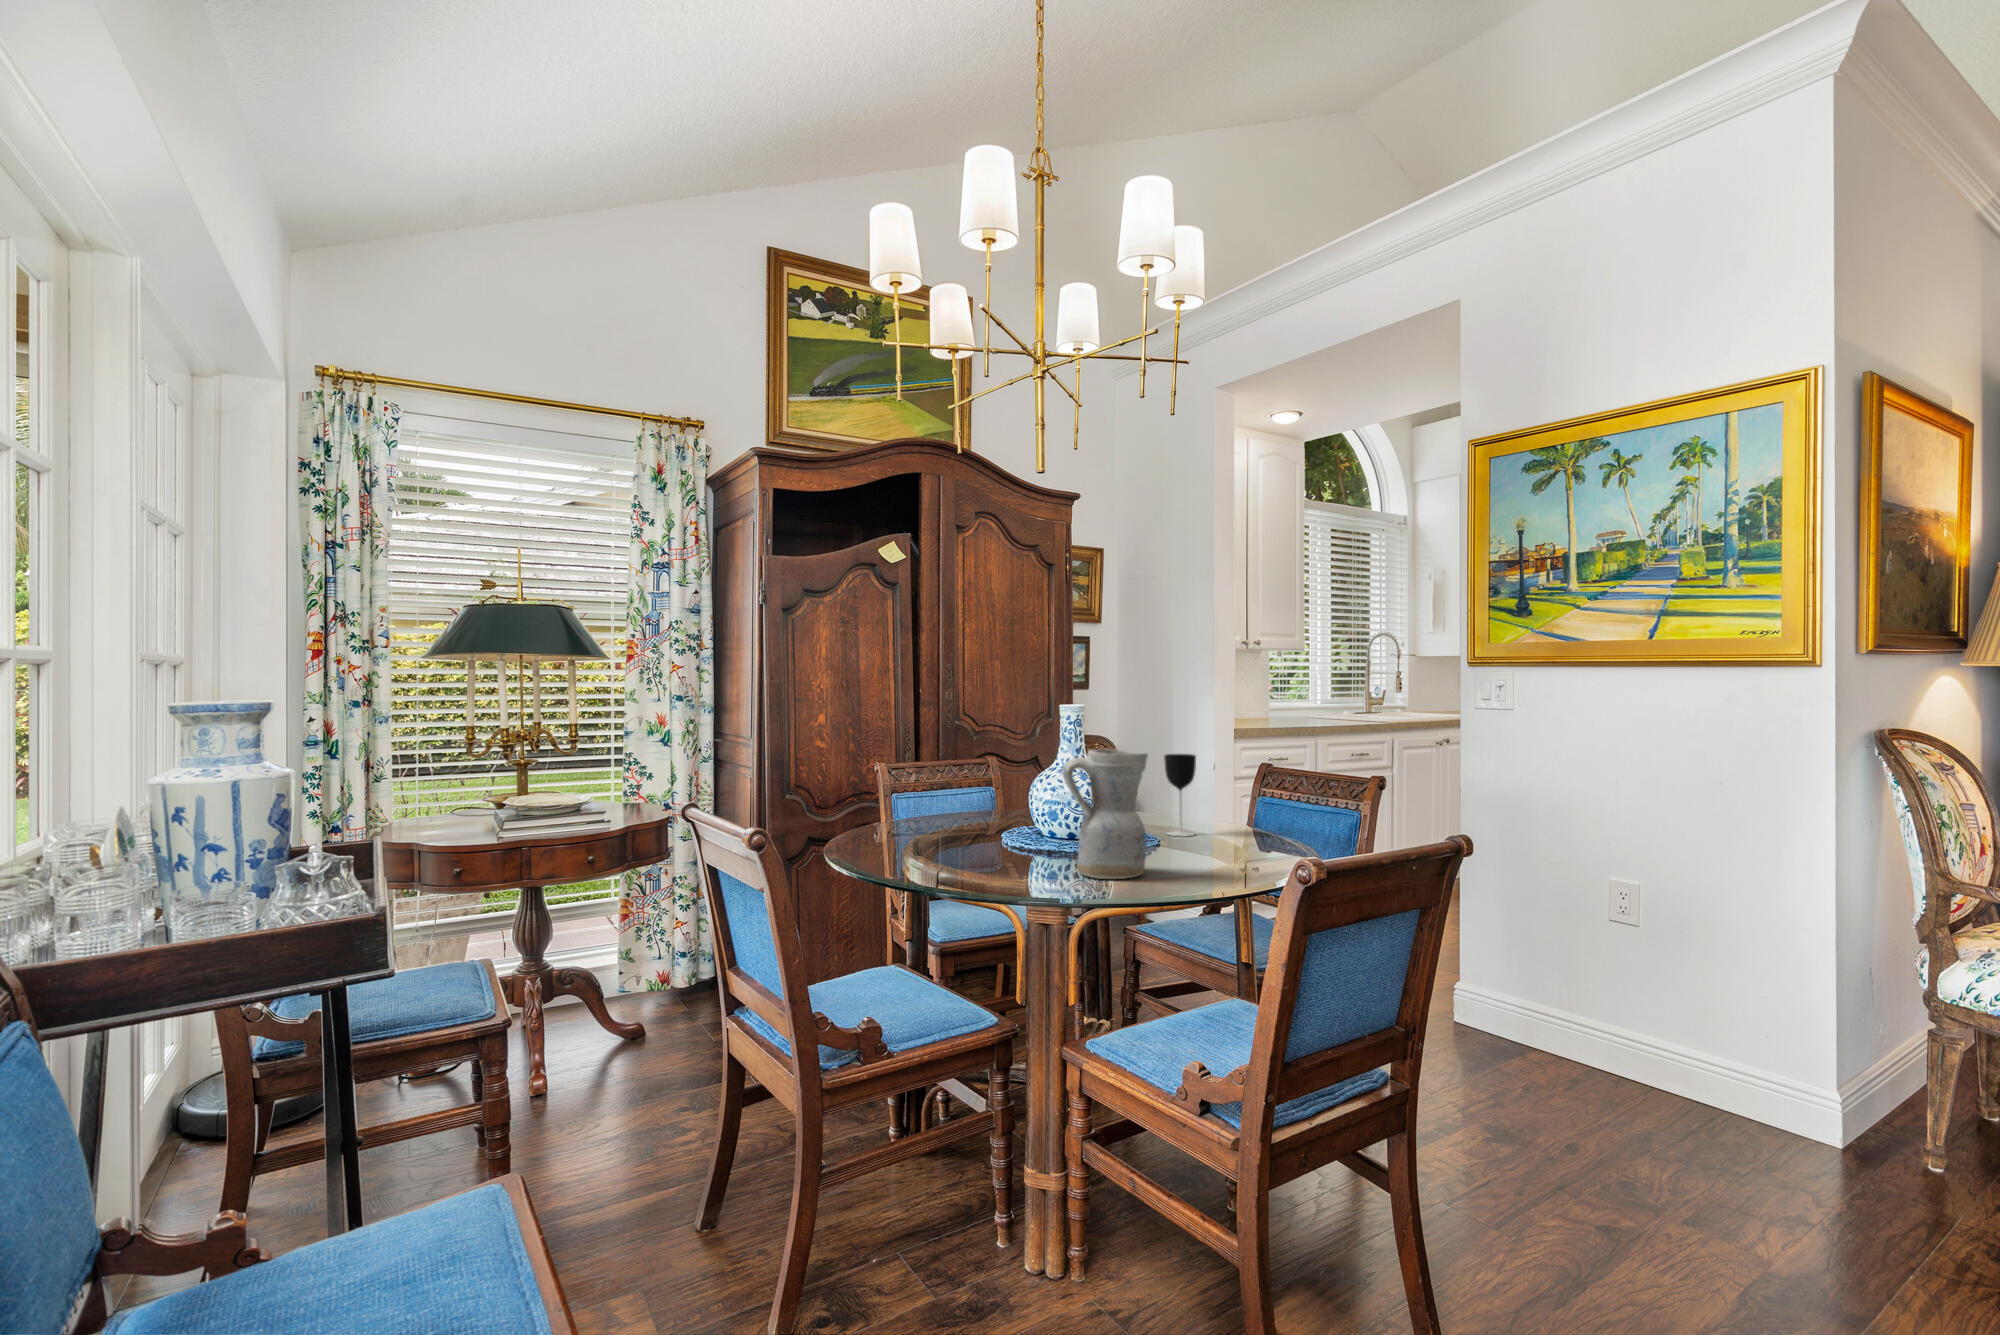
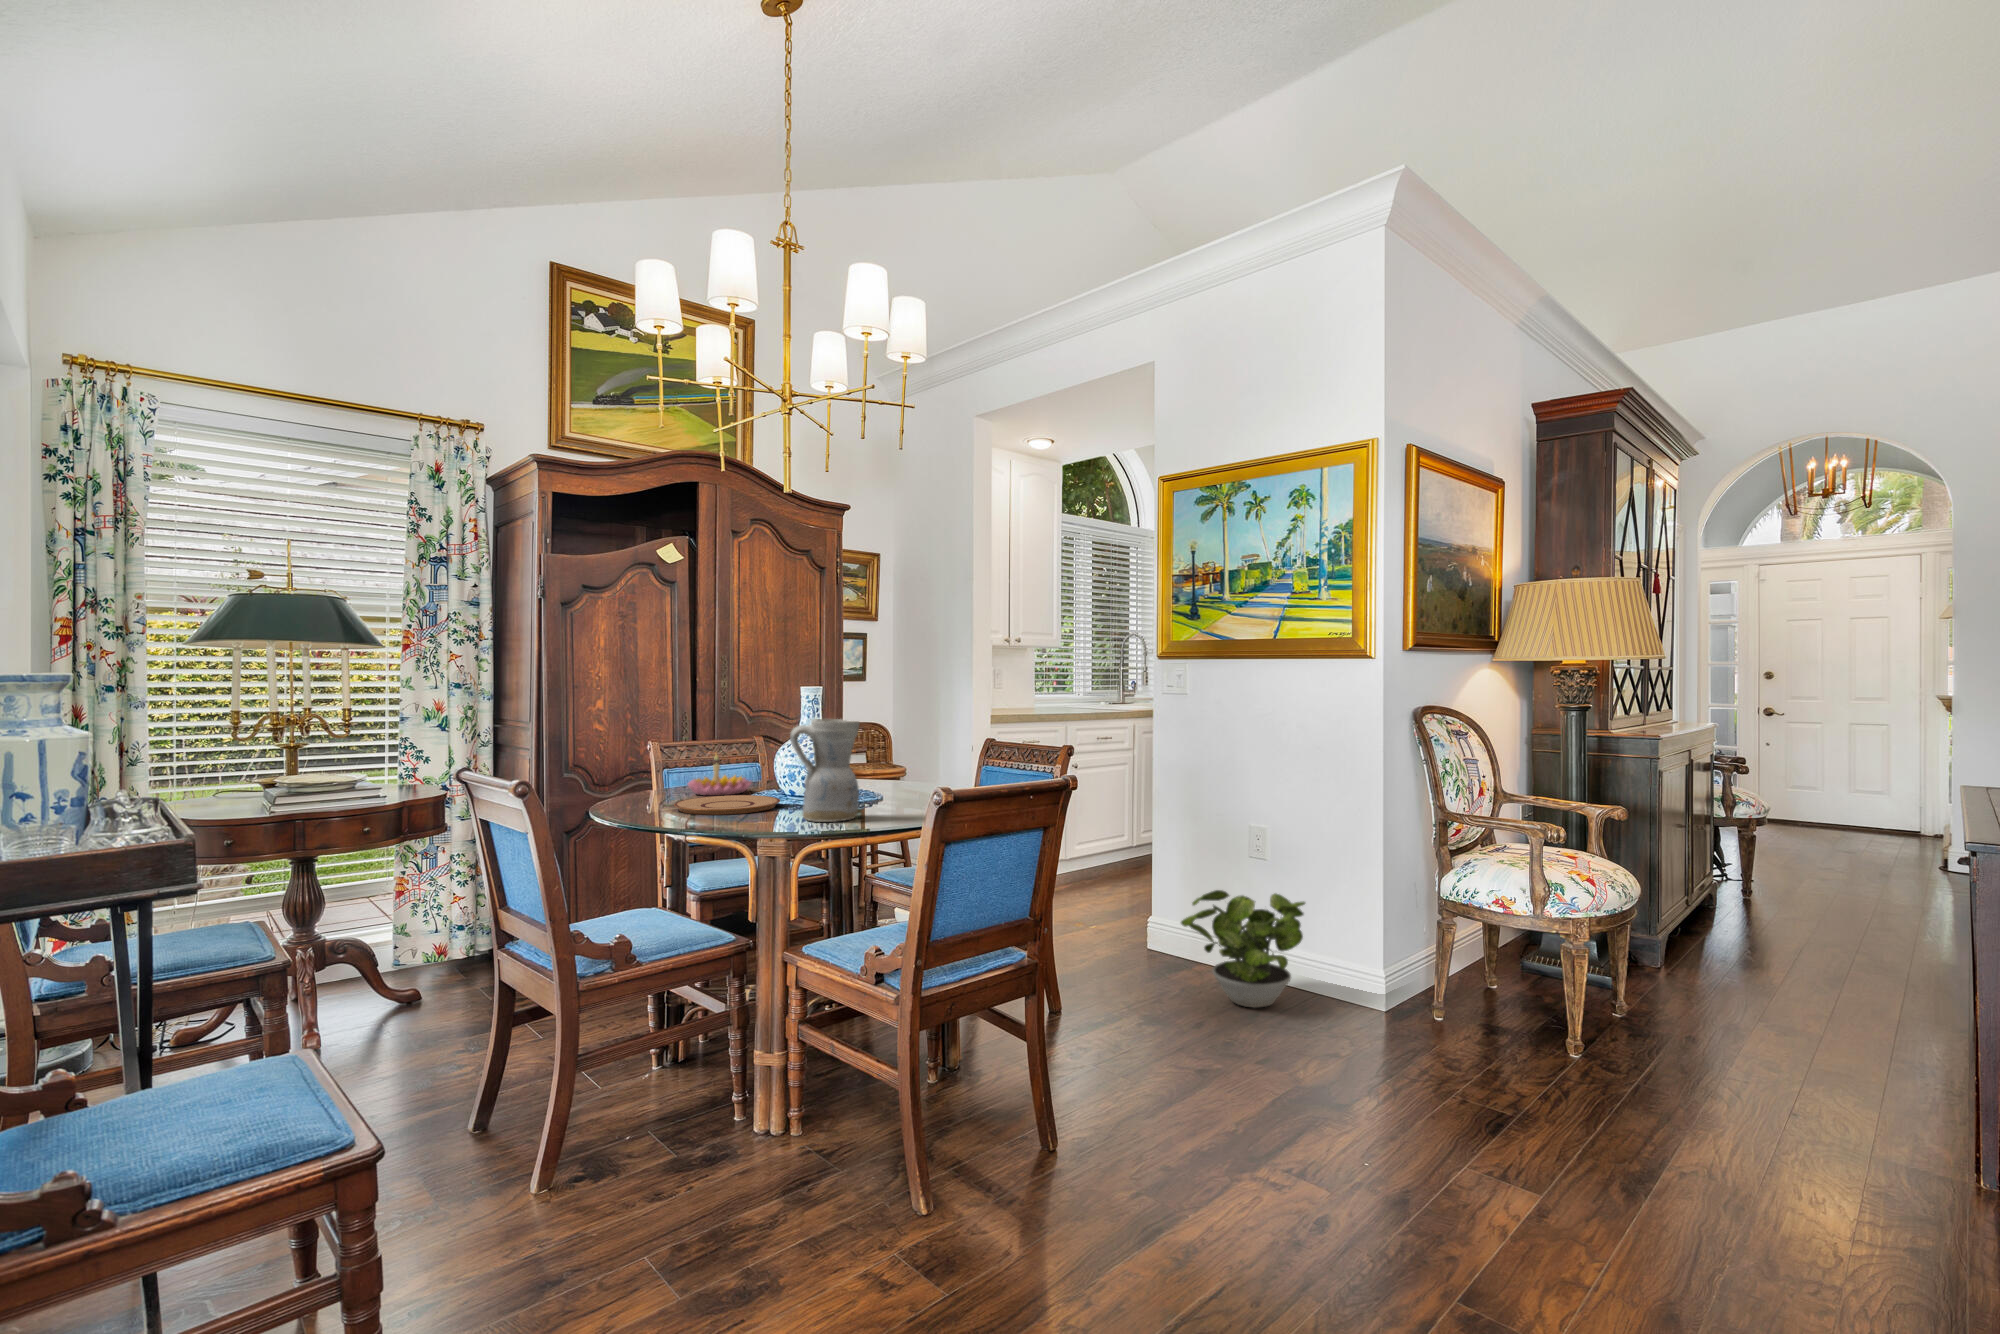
wine glass: present [1164,754,1196,836] -> none [892,728,918,795]
candle holder: none [925,778,998,831] -> present [688,754,752,796]
plate: none [919,833,1040,861] -> present [674,795,780,815]
potted plant: none [1532,967,1708,1123] -> present [1181,890,1305,1007]

